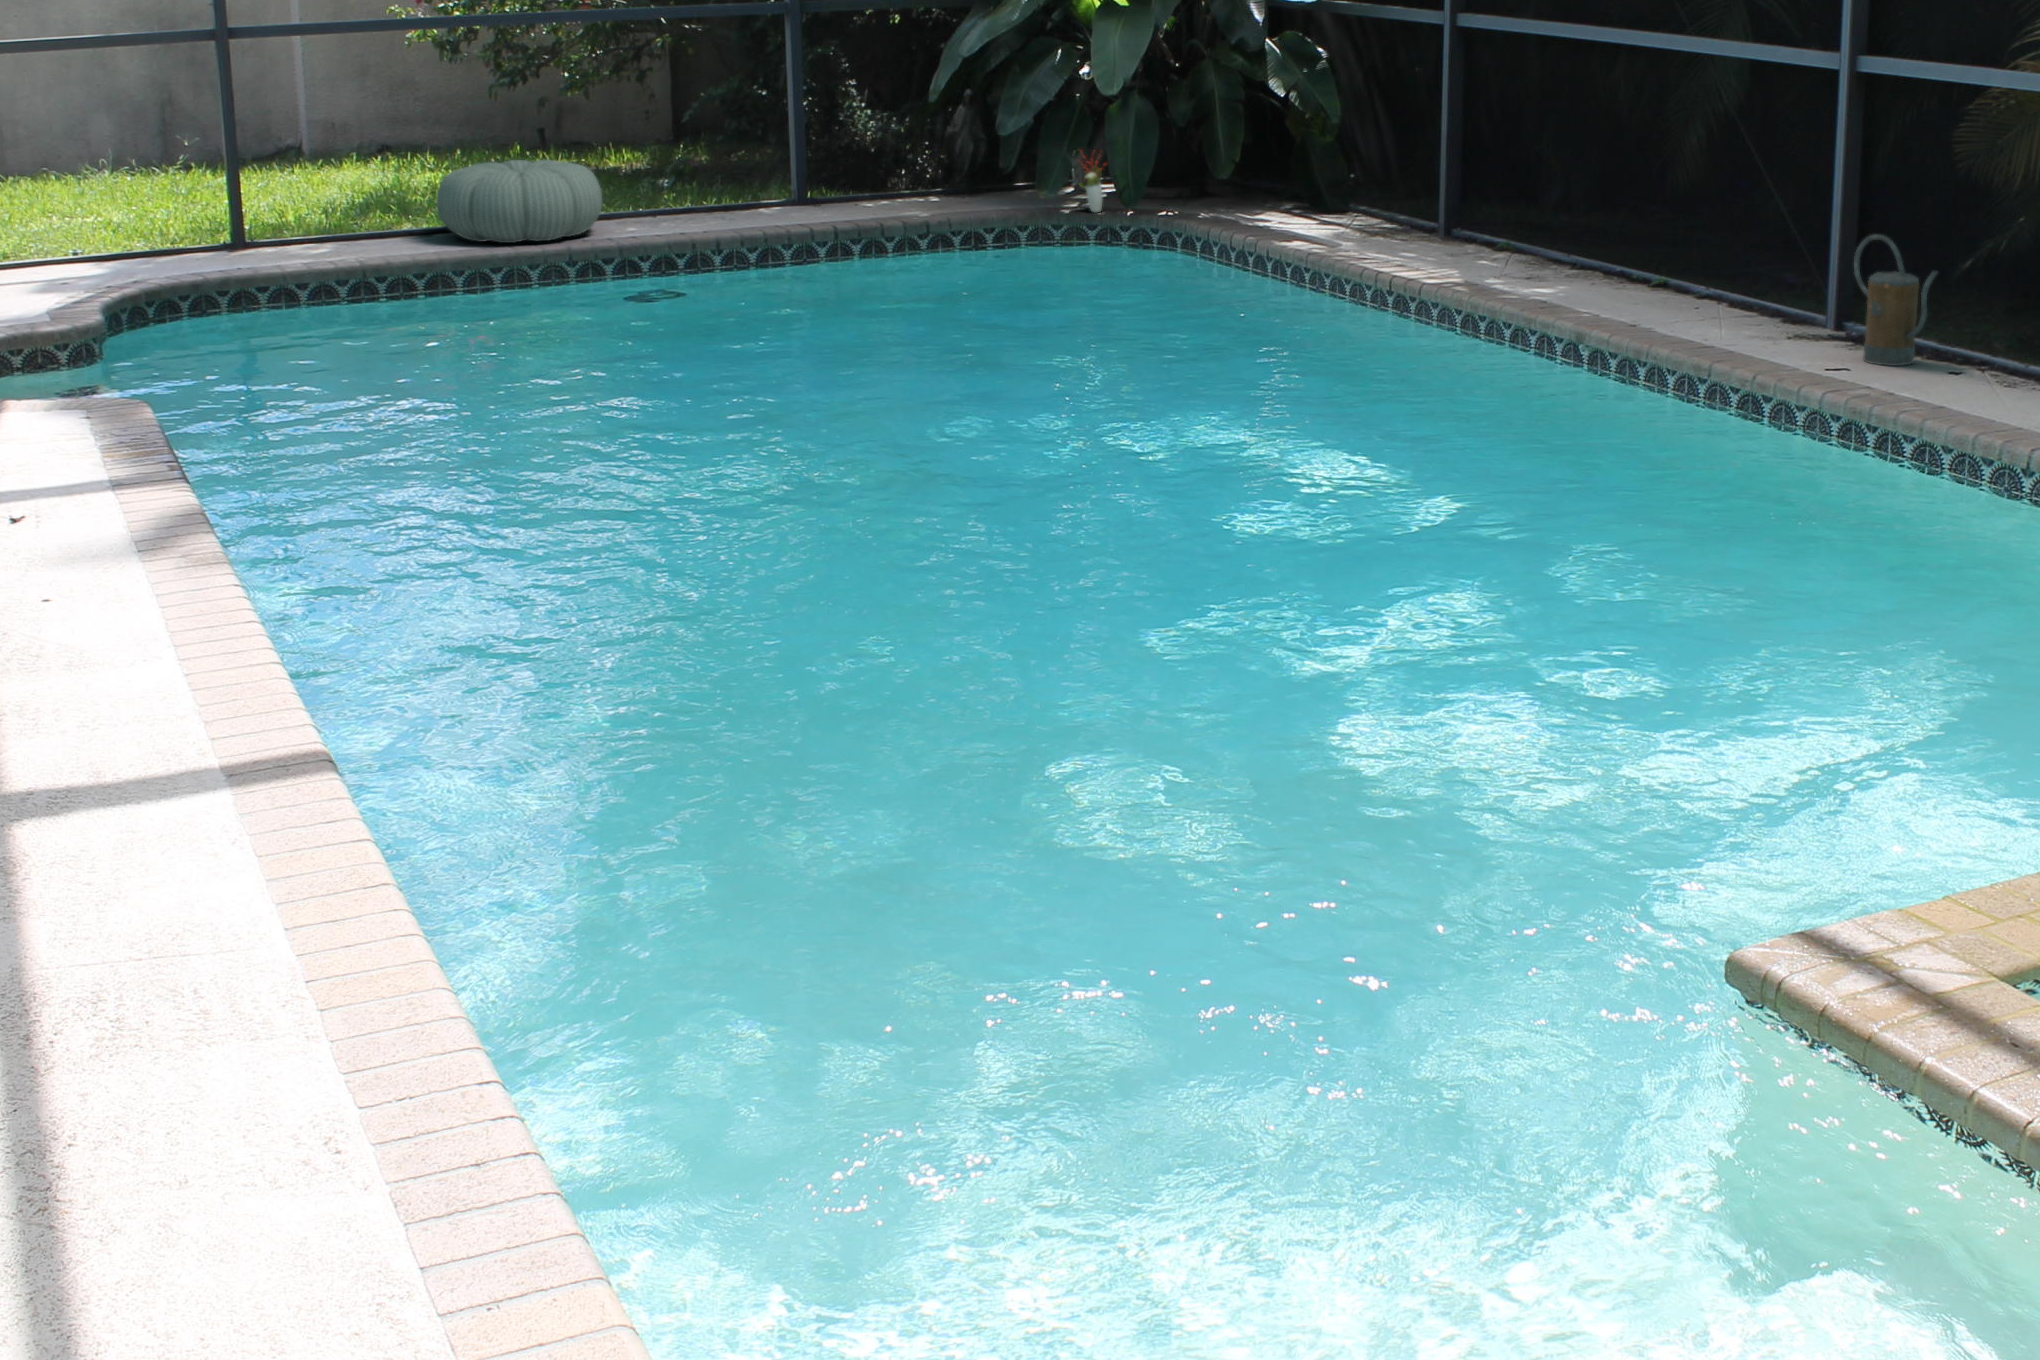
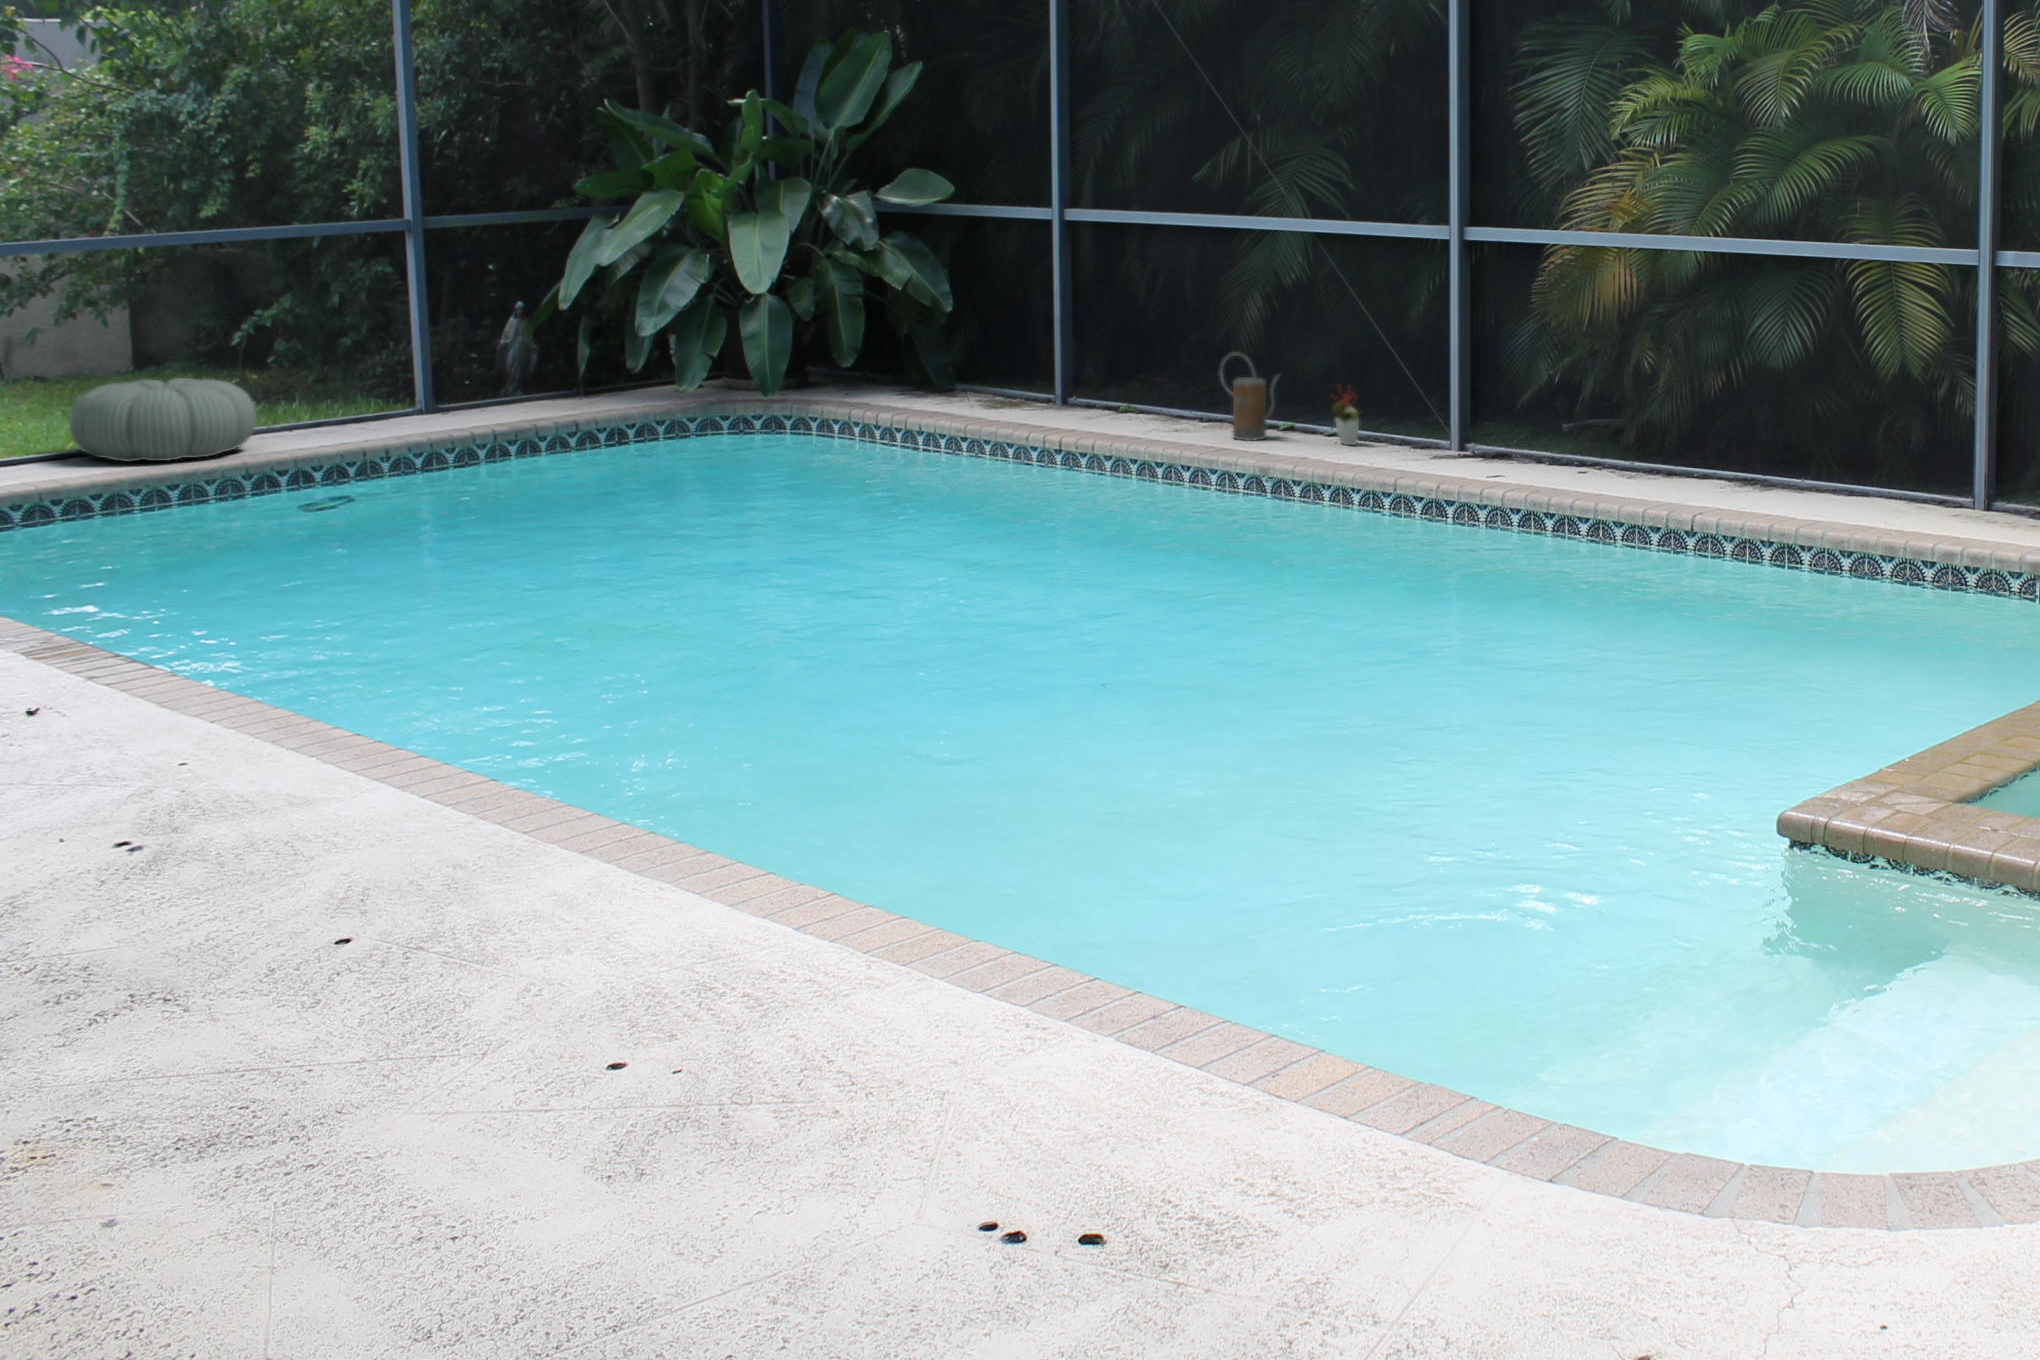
decorative plant: present [1078,154,1102,212] -> present [1333,393,1360,445]
watering can: present [1854,235,1937,366] -> present [1220,353,1279,441]

